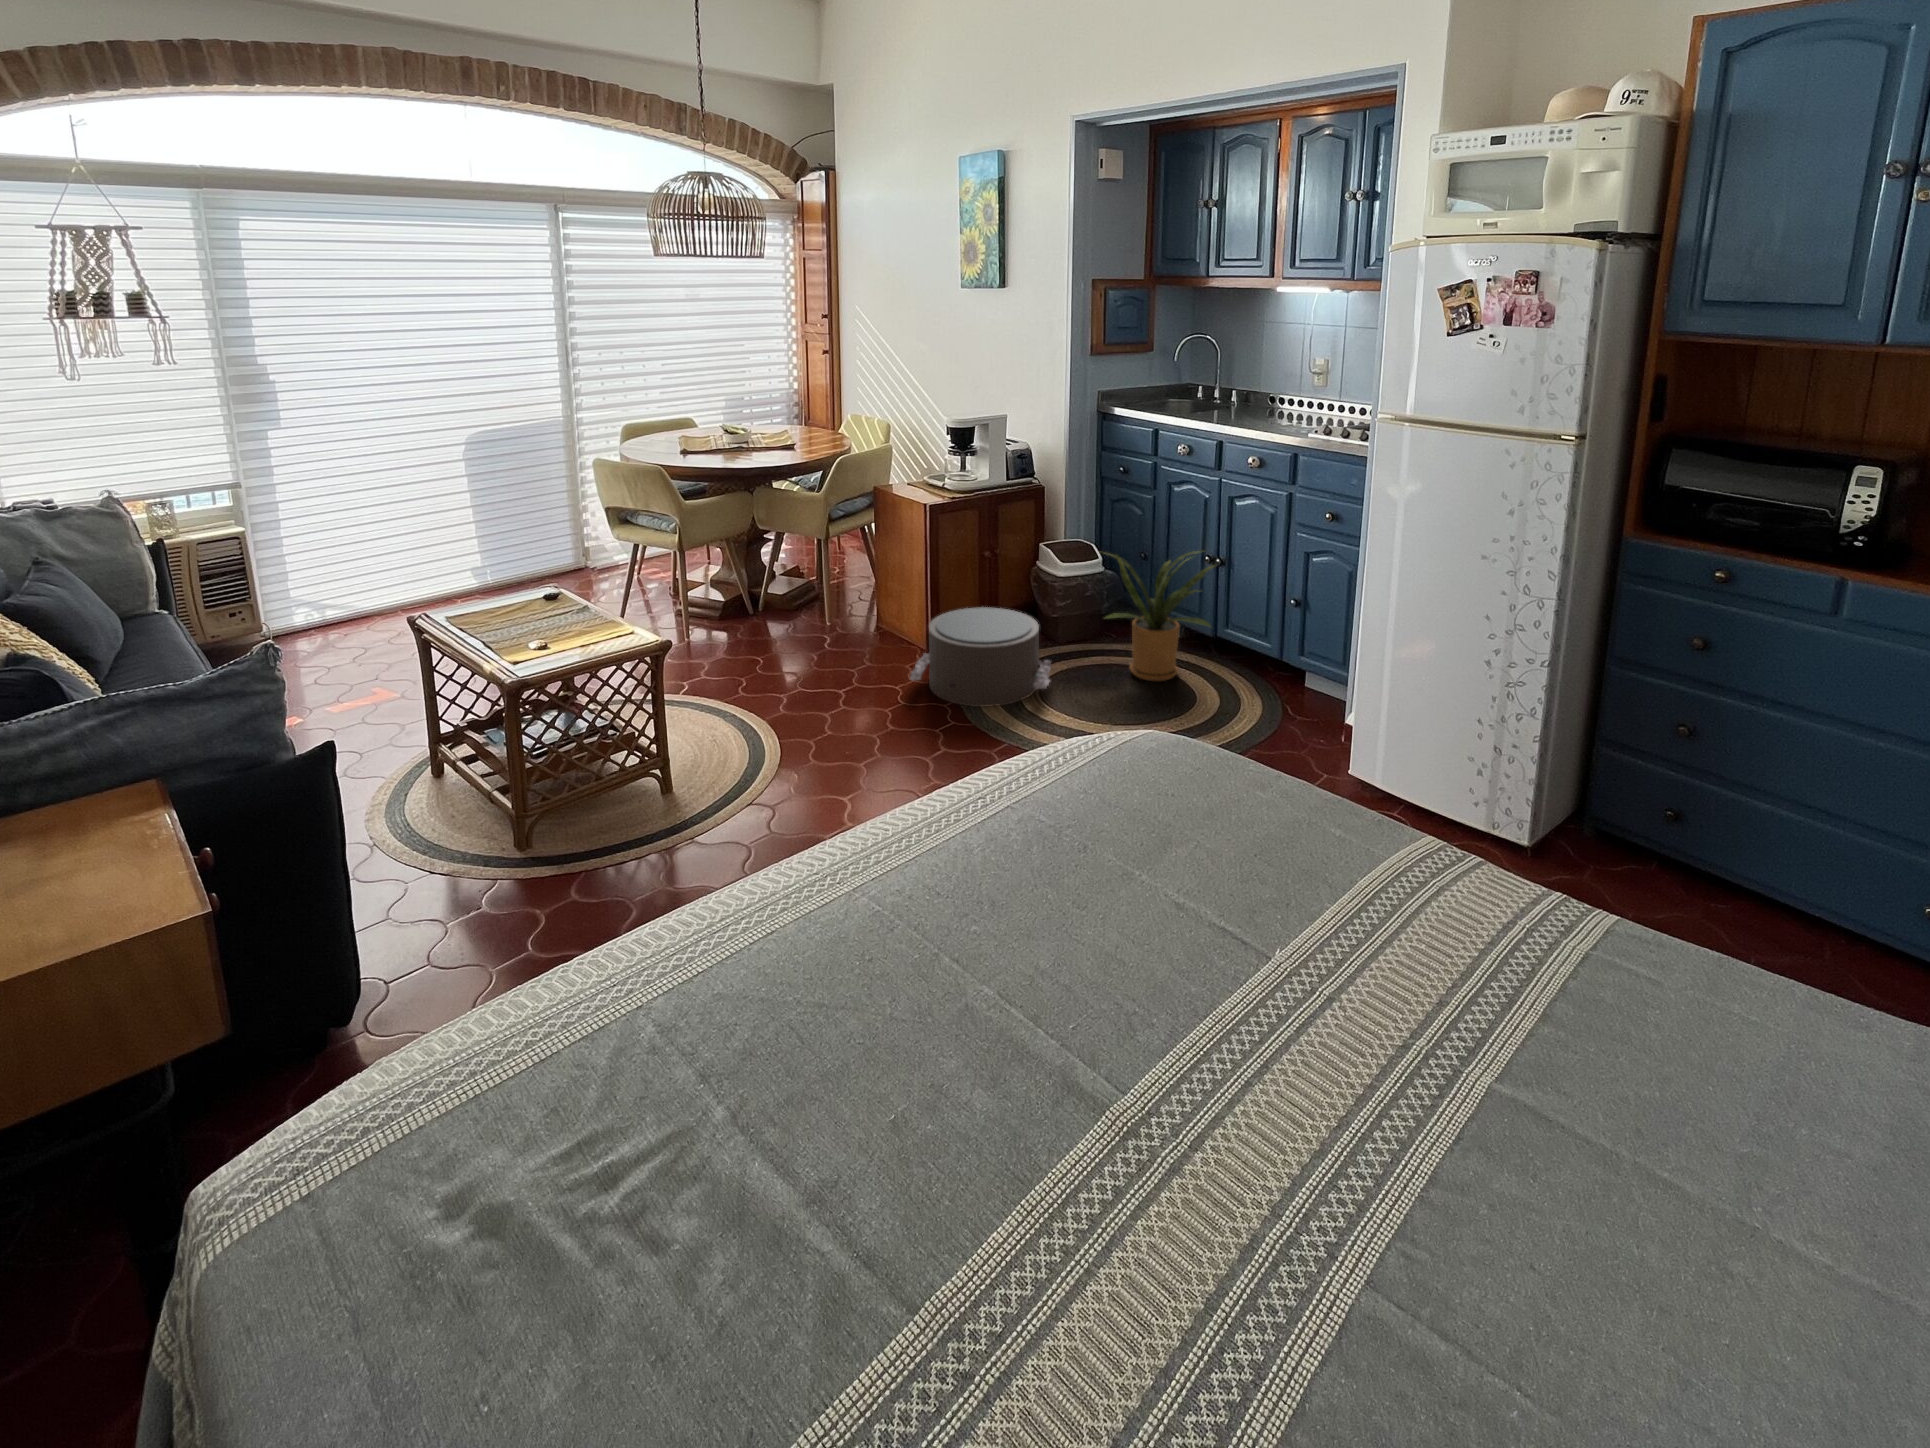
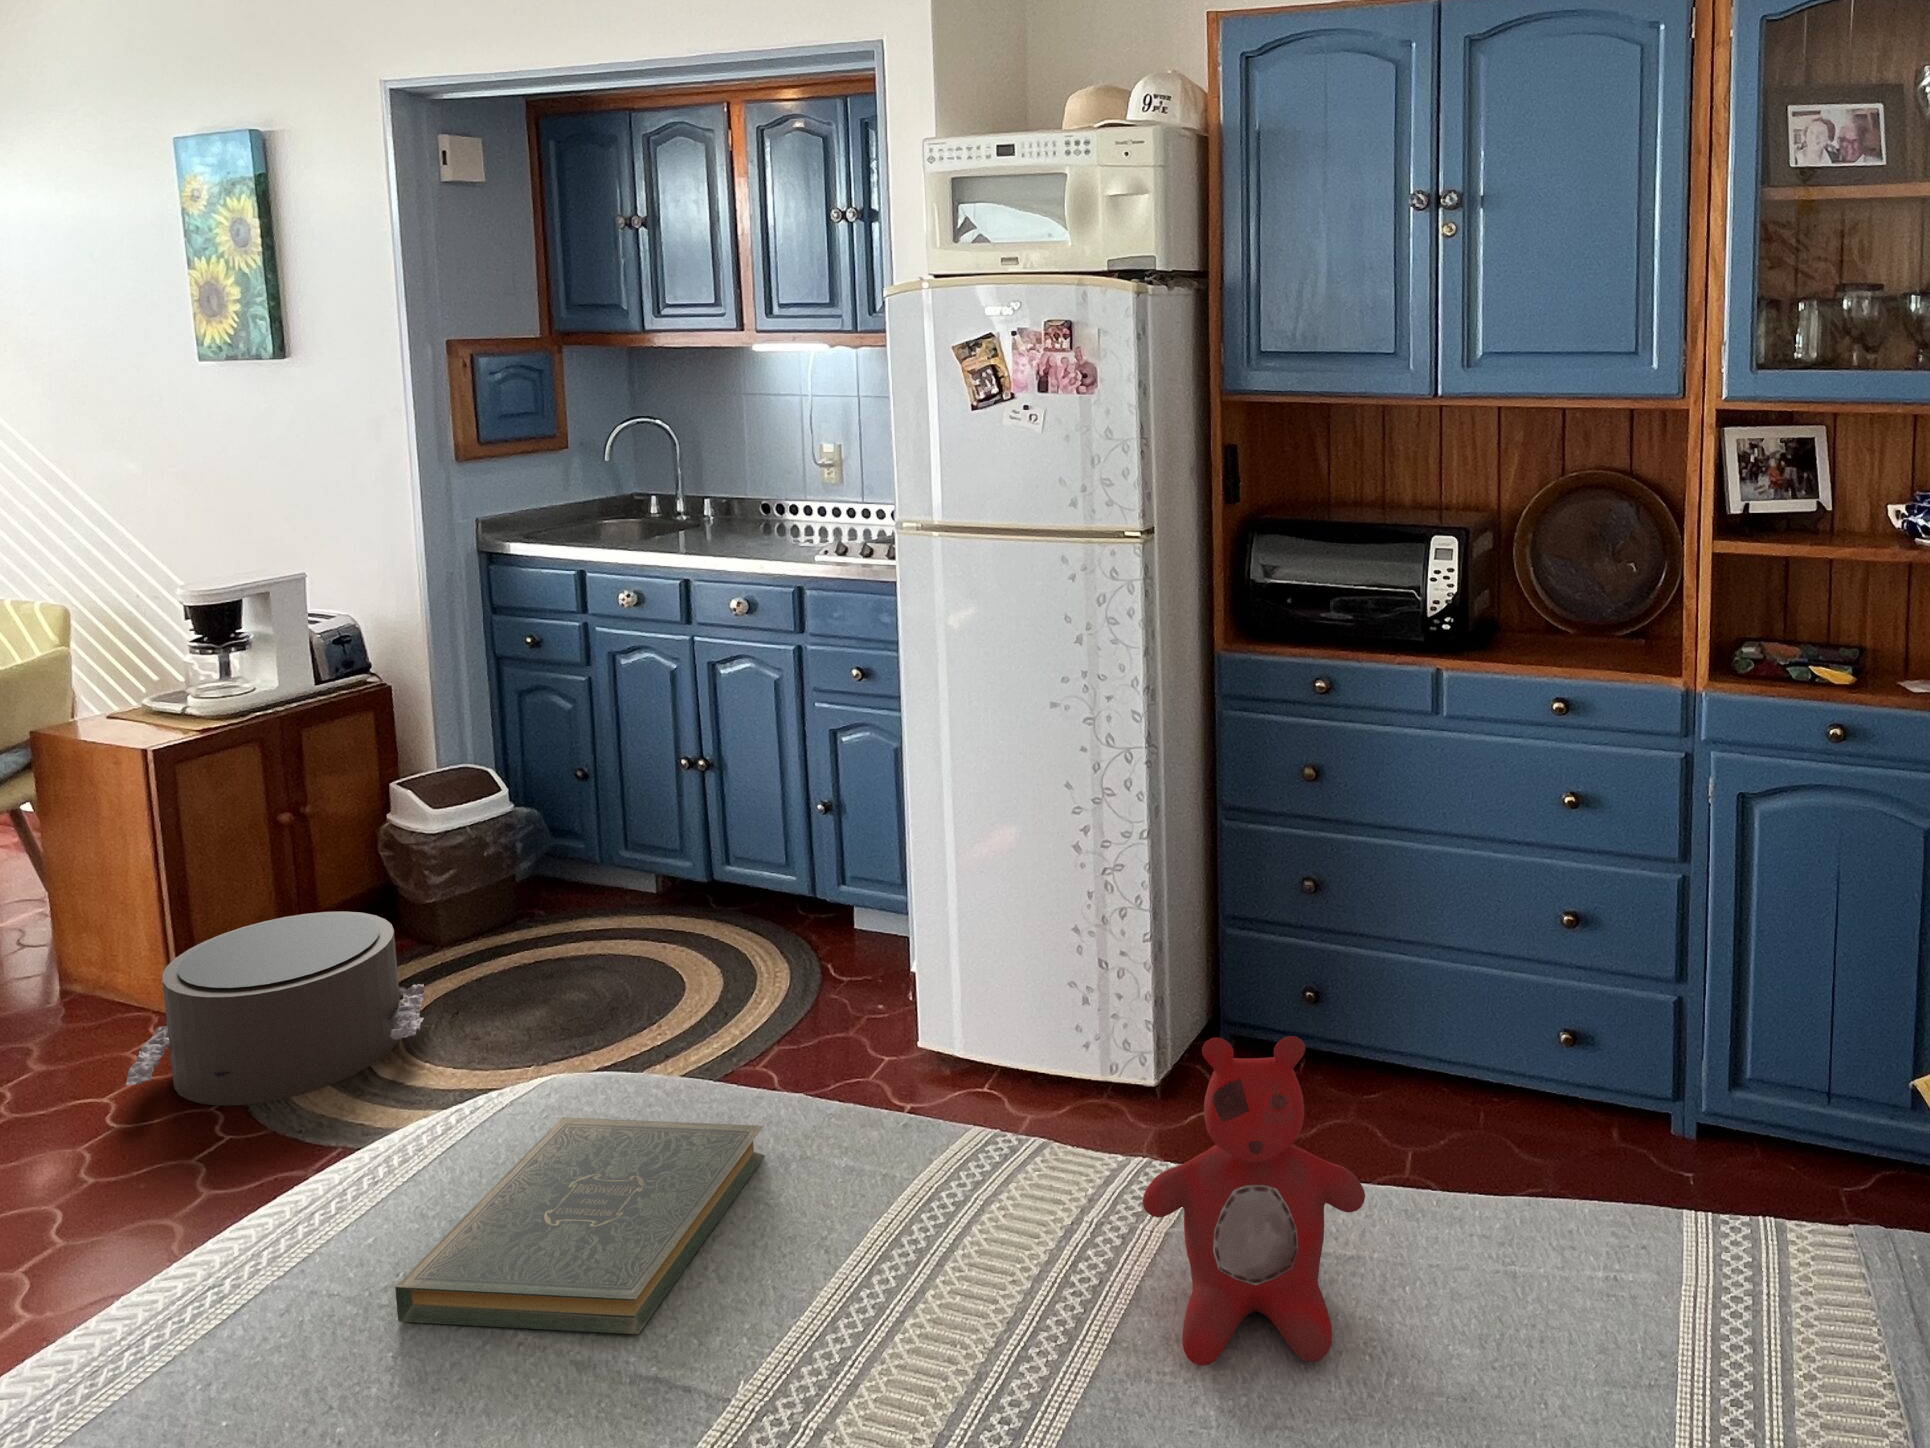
house plant: present [1104,551,1215,681] -> none [495,750,708,977]
book: none [1075,754,1287,899] -> present [395,1117,765,1334]
stuffed bear: none [1584,824,1795,1100] -> present [1142,1036,1365,1366]

